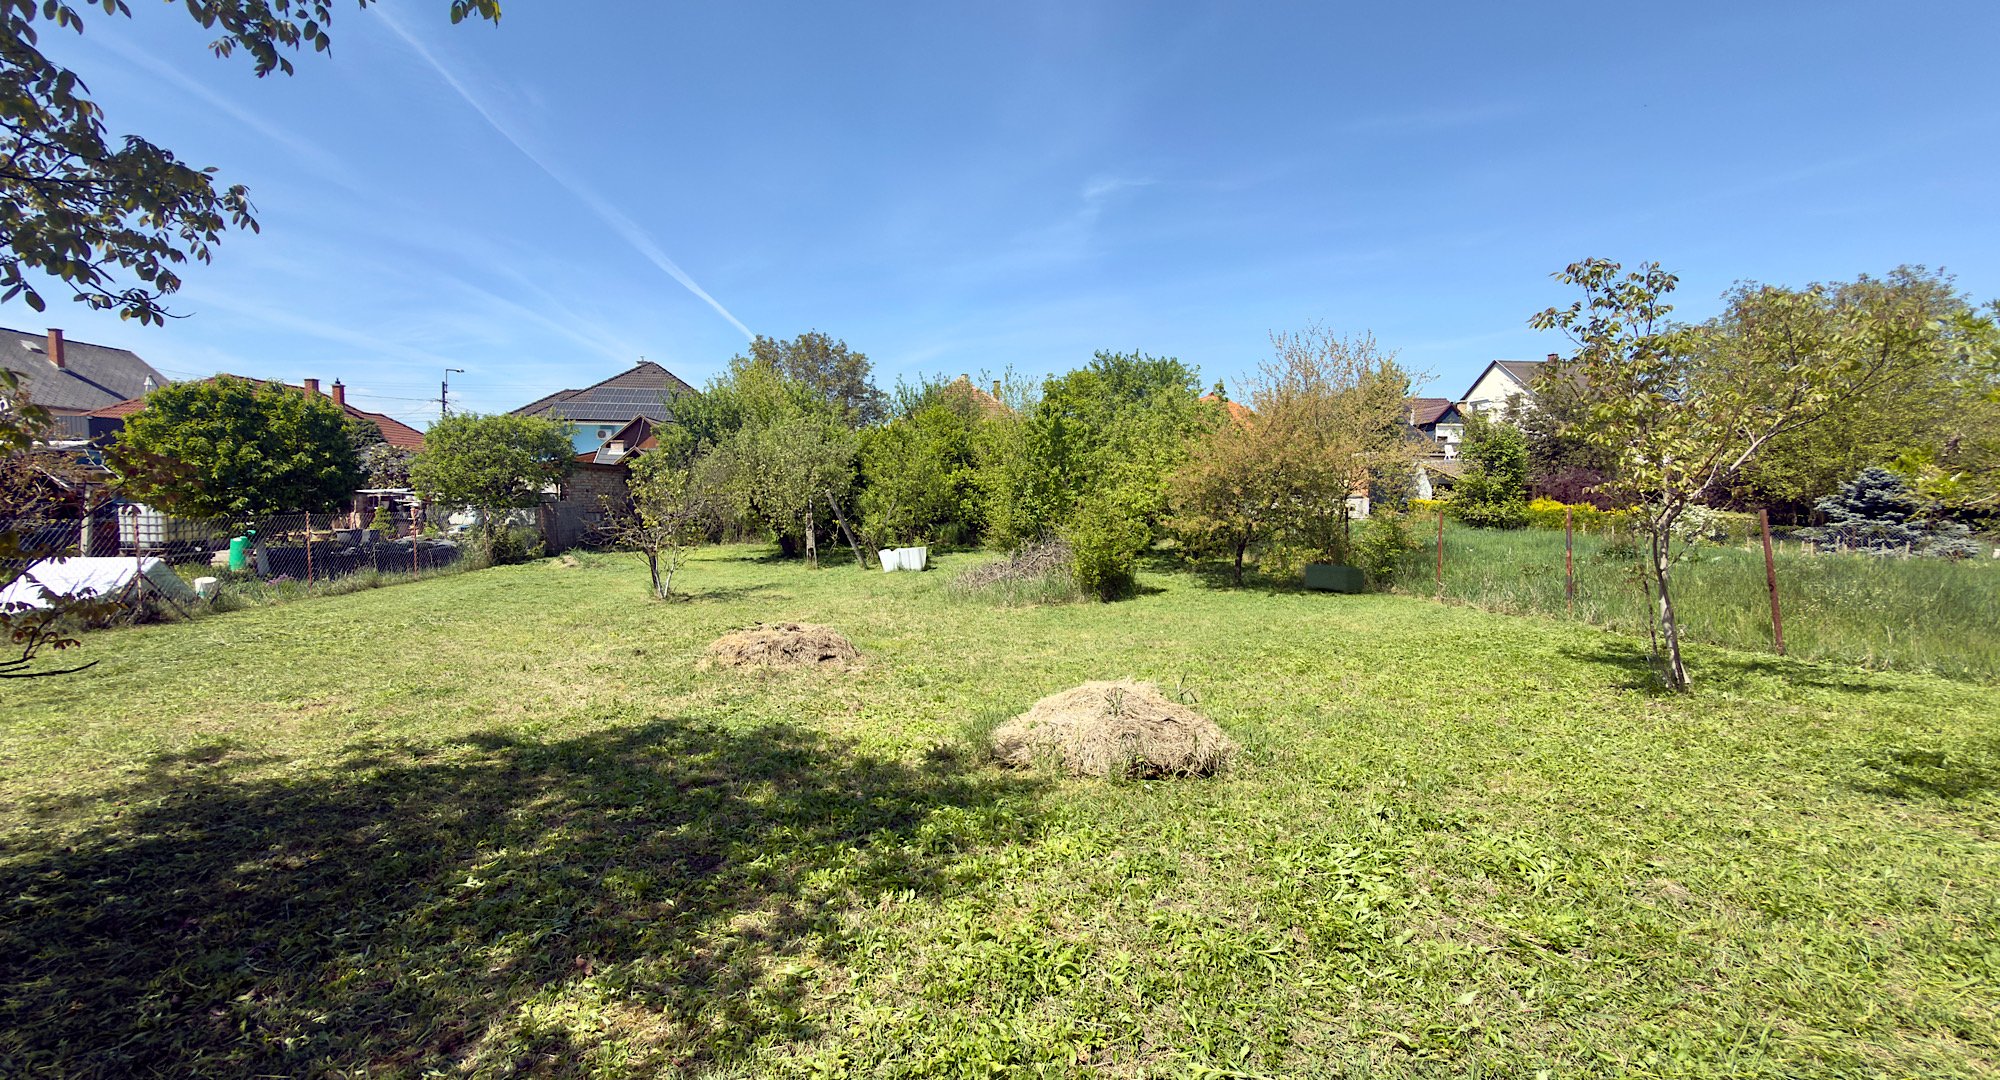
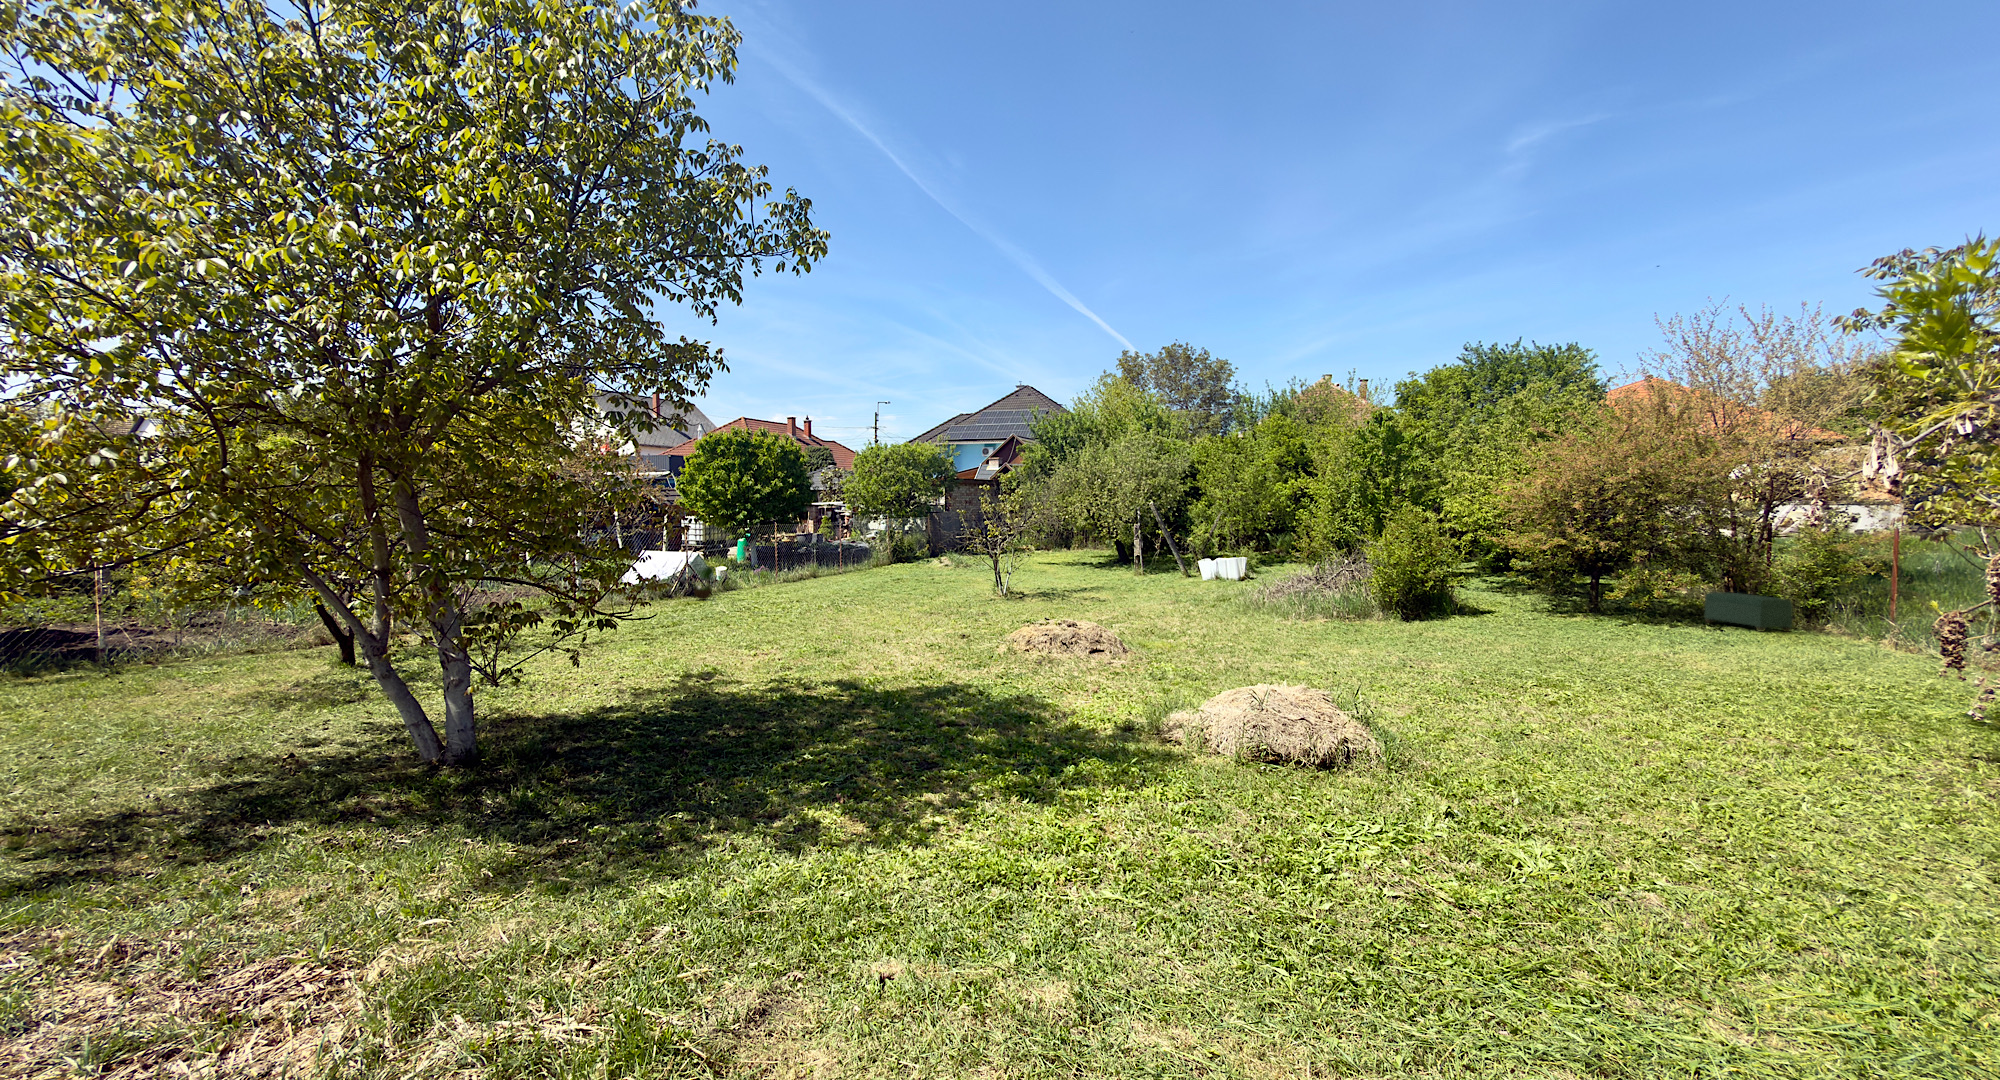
potted tree: none [155,566,201,624] -> present [694,566,715,600]

